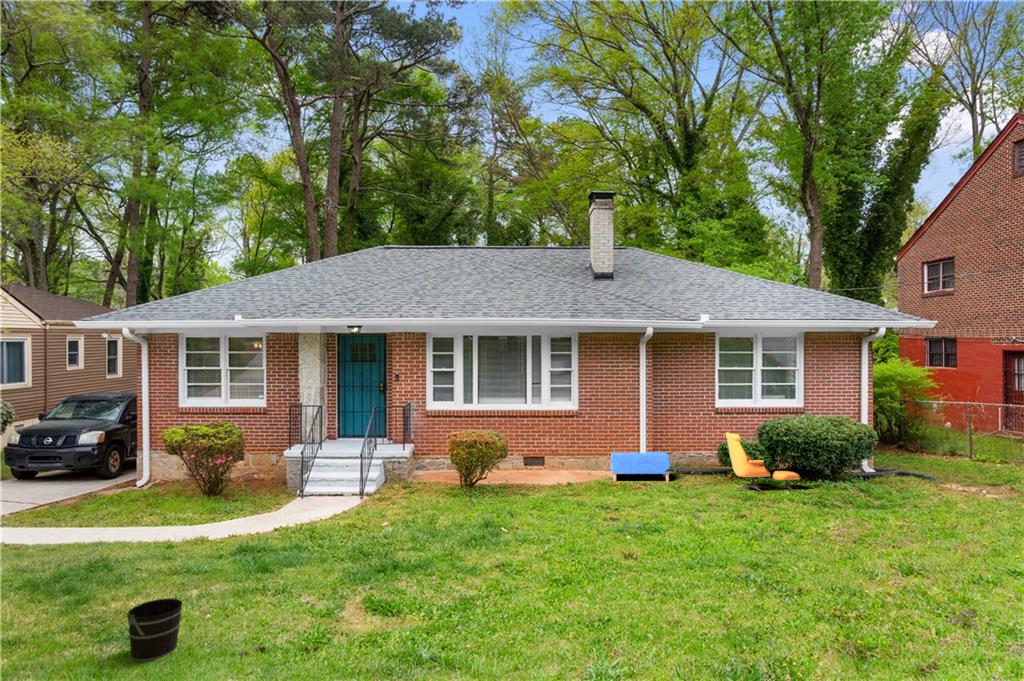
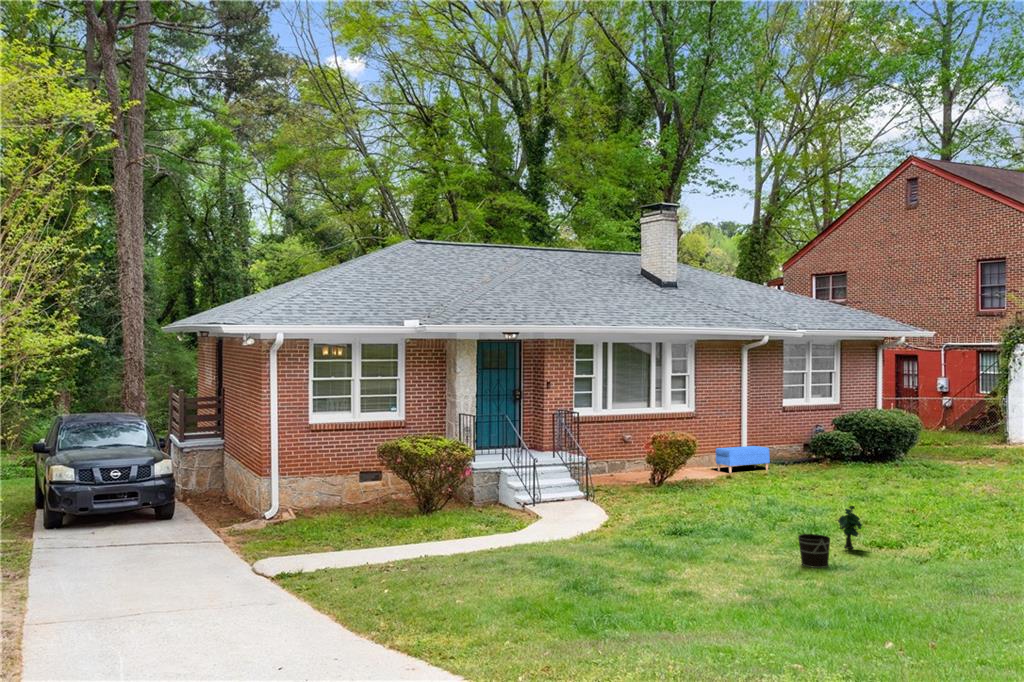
lounge chair: present [726,432,800,493] -> none [820,425,867,471]
decorative plant: none [290,562,323,631] -> present [837,506,862,549]

